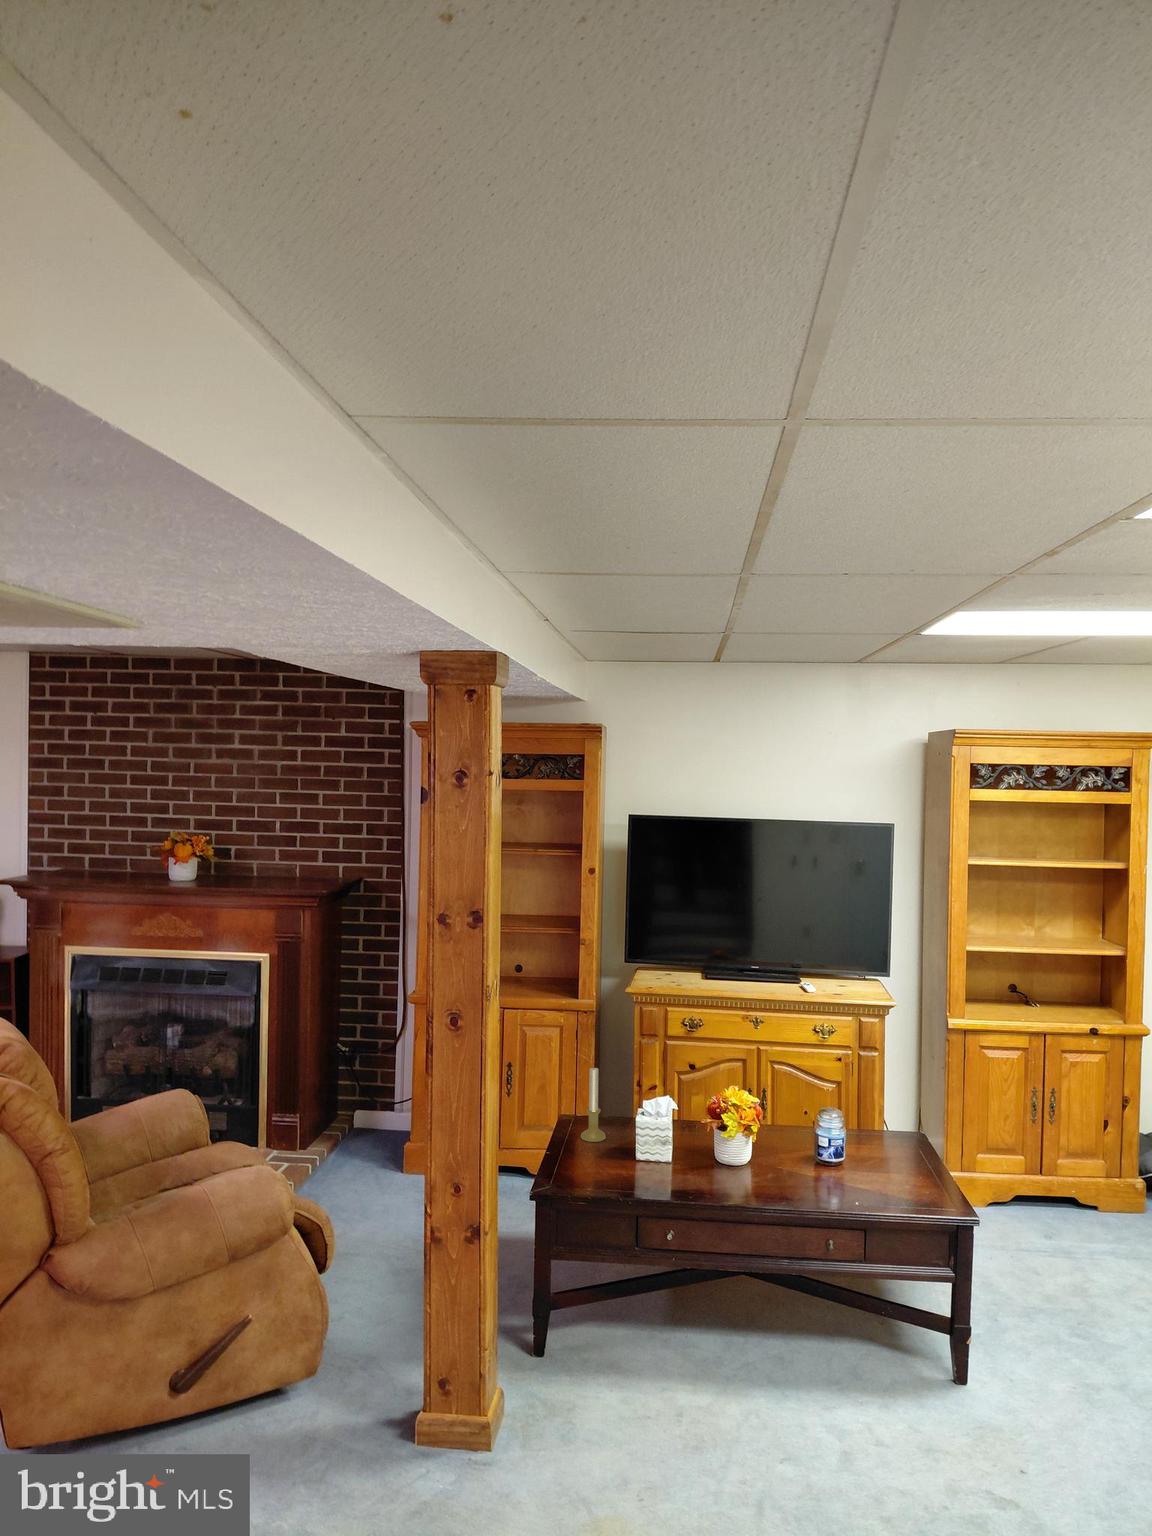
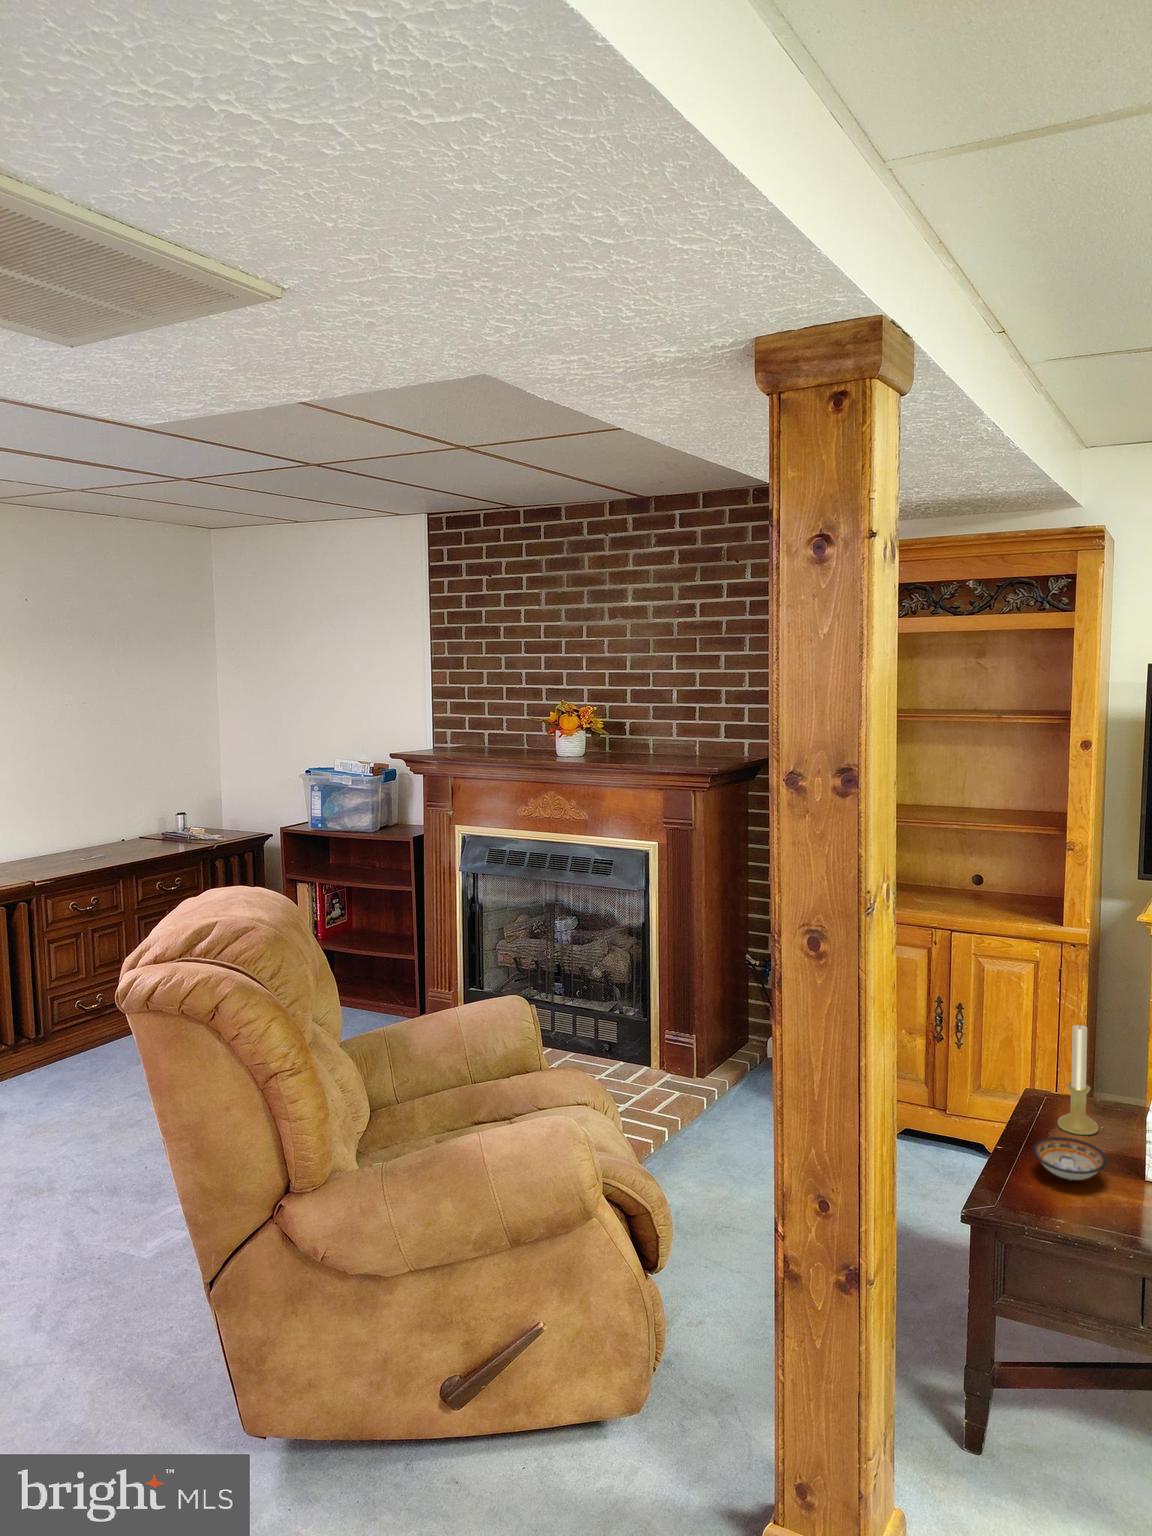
bowl: none [568,1142,613,1168] -> present [1033,1137,1107,1180]

